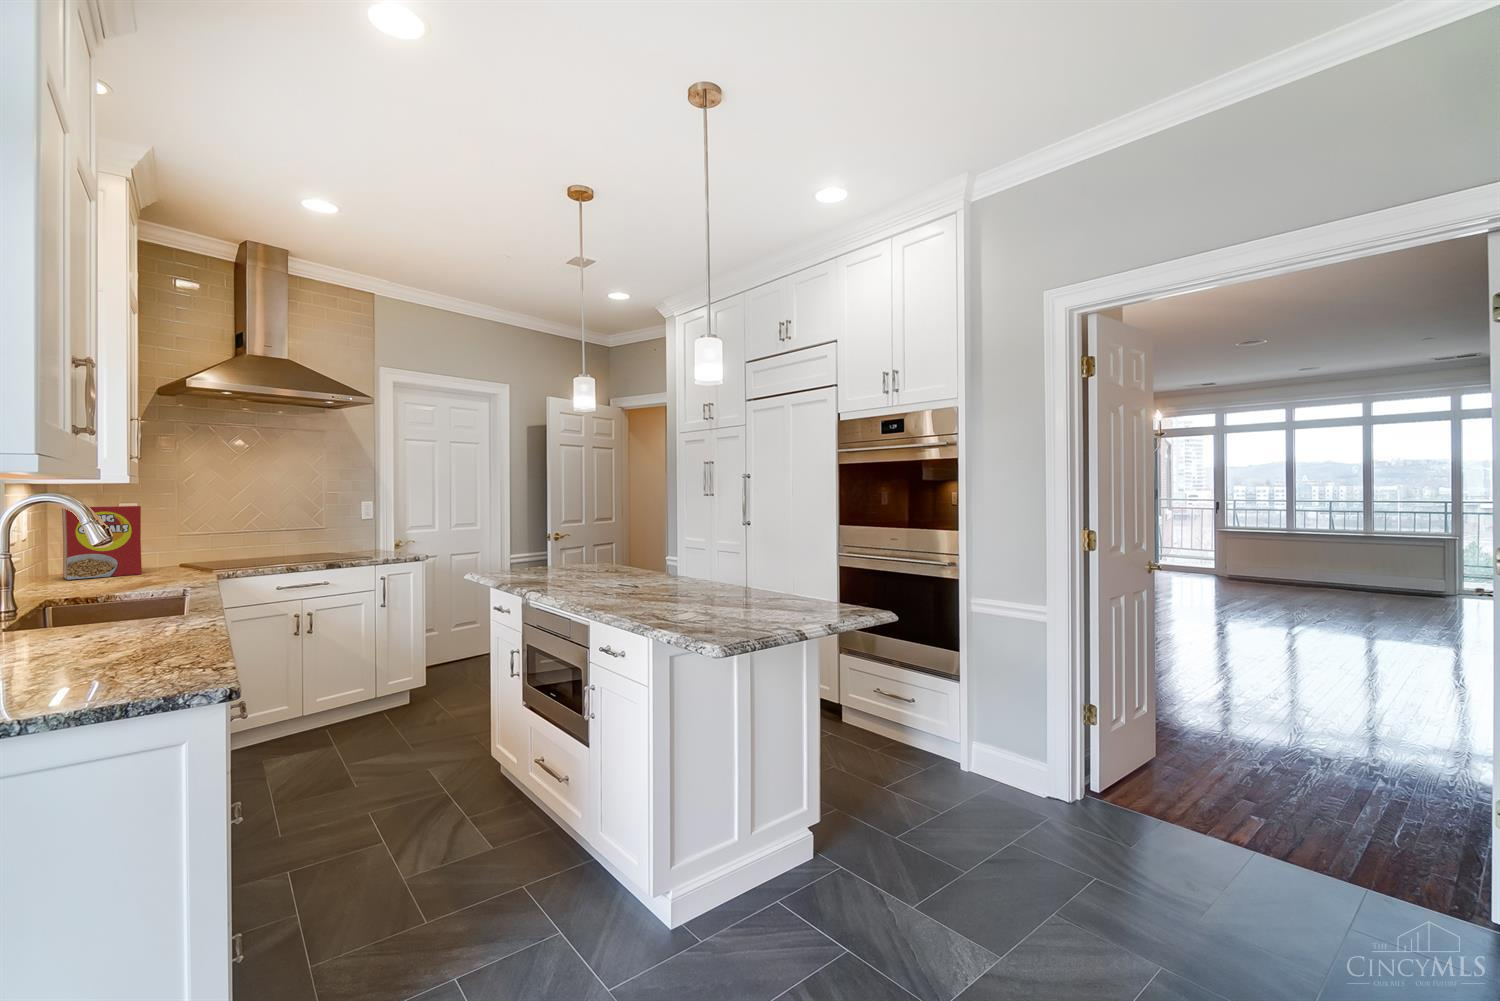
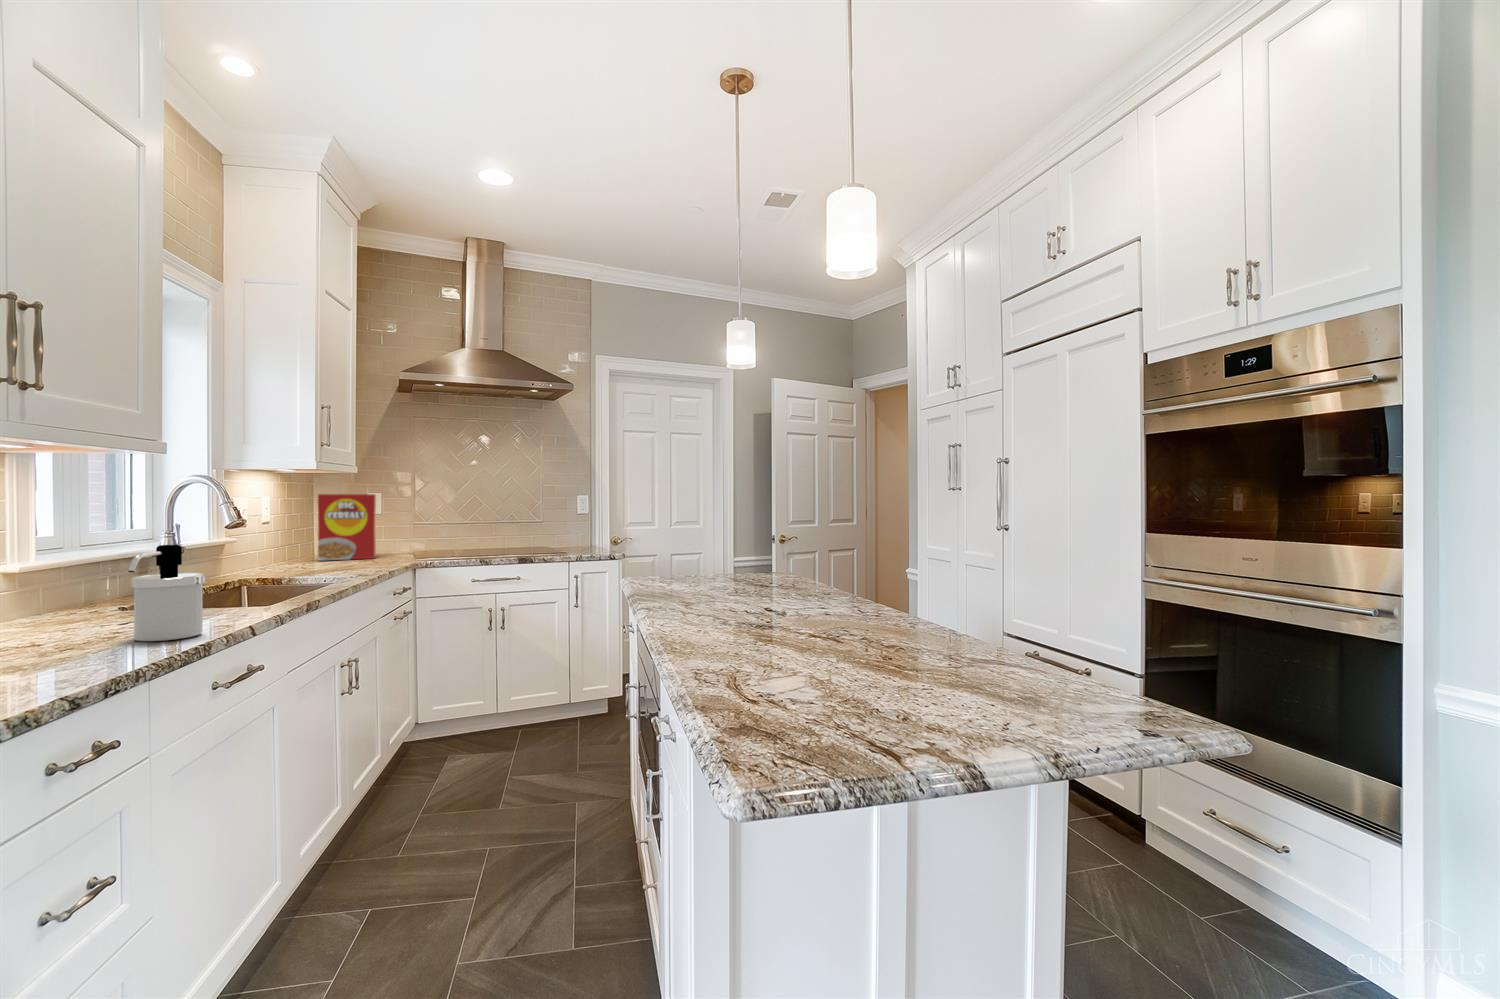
soap dispenser: none [99,564,169,652] -> present [128,545,205,641]

